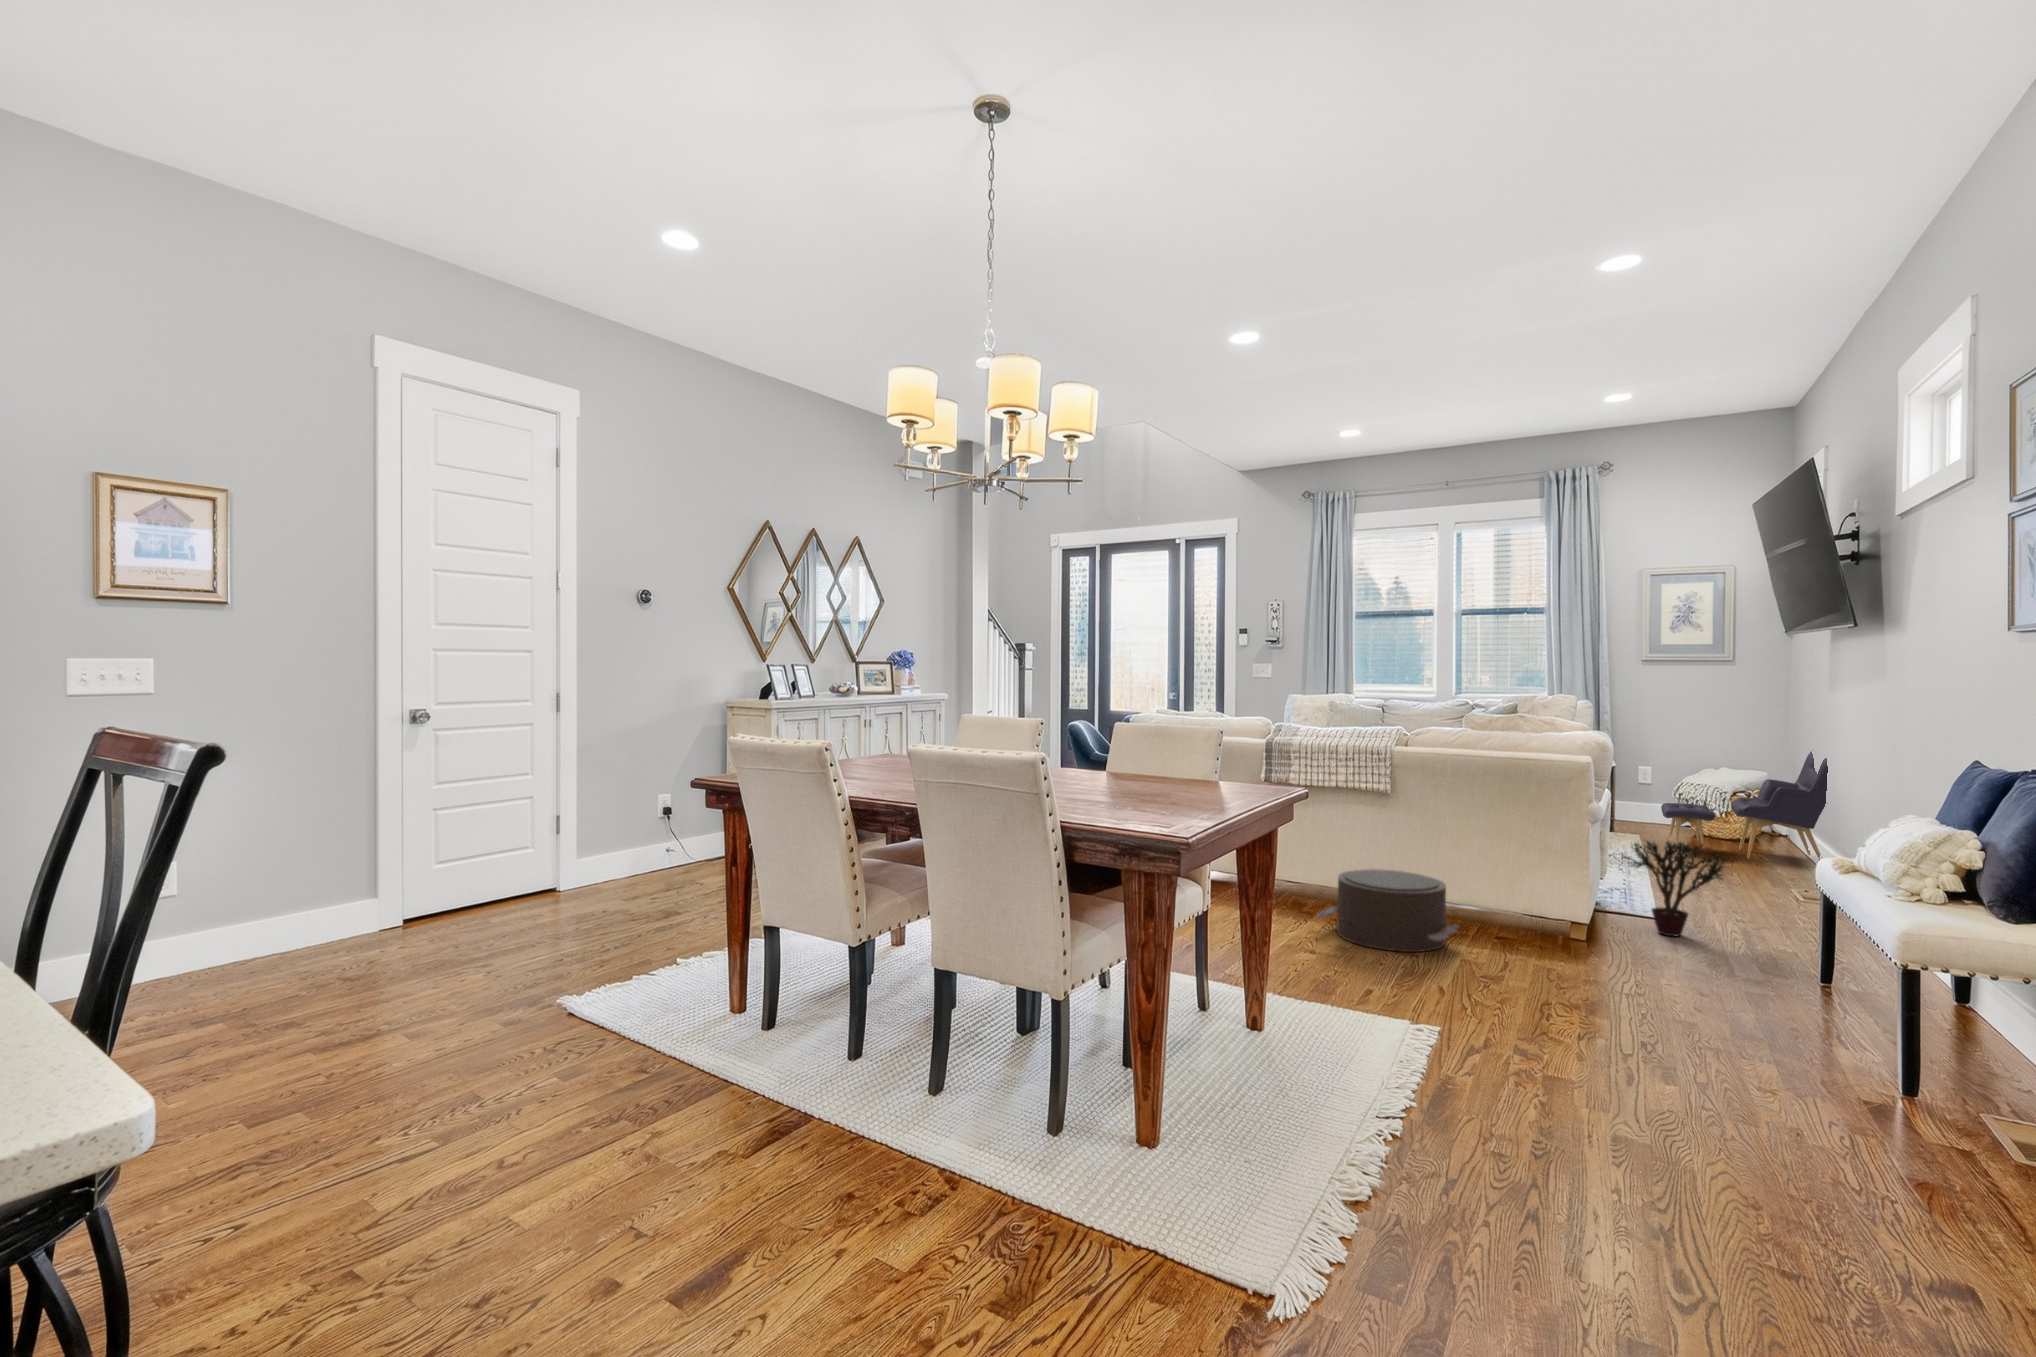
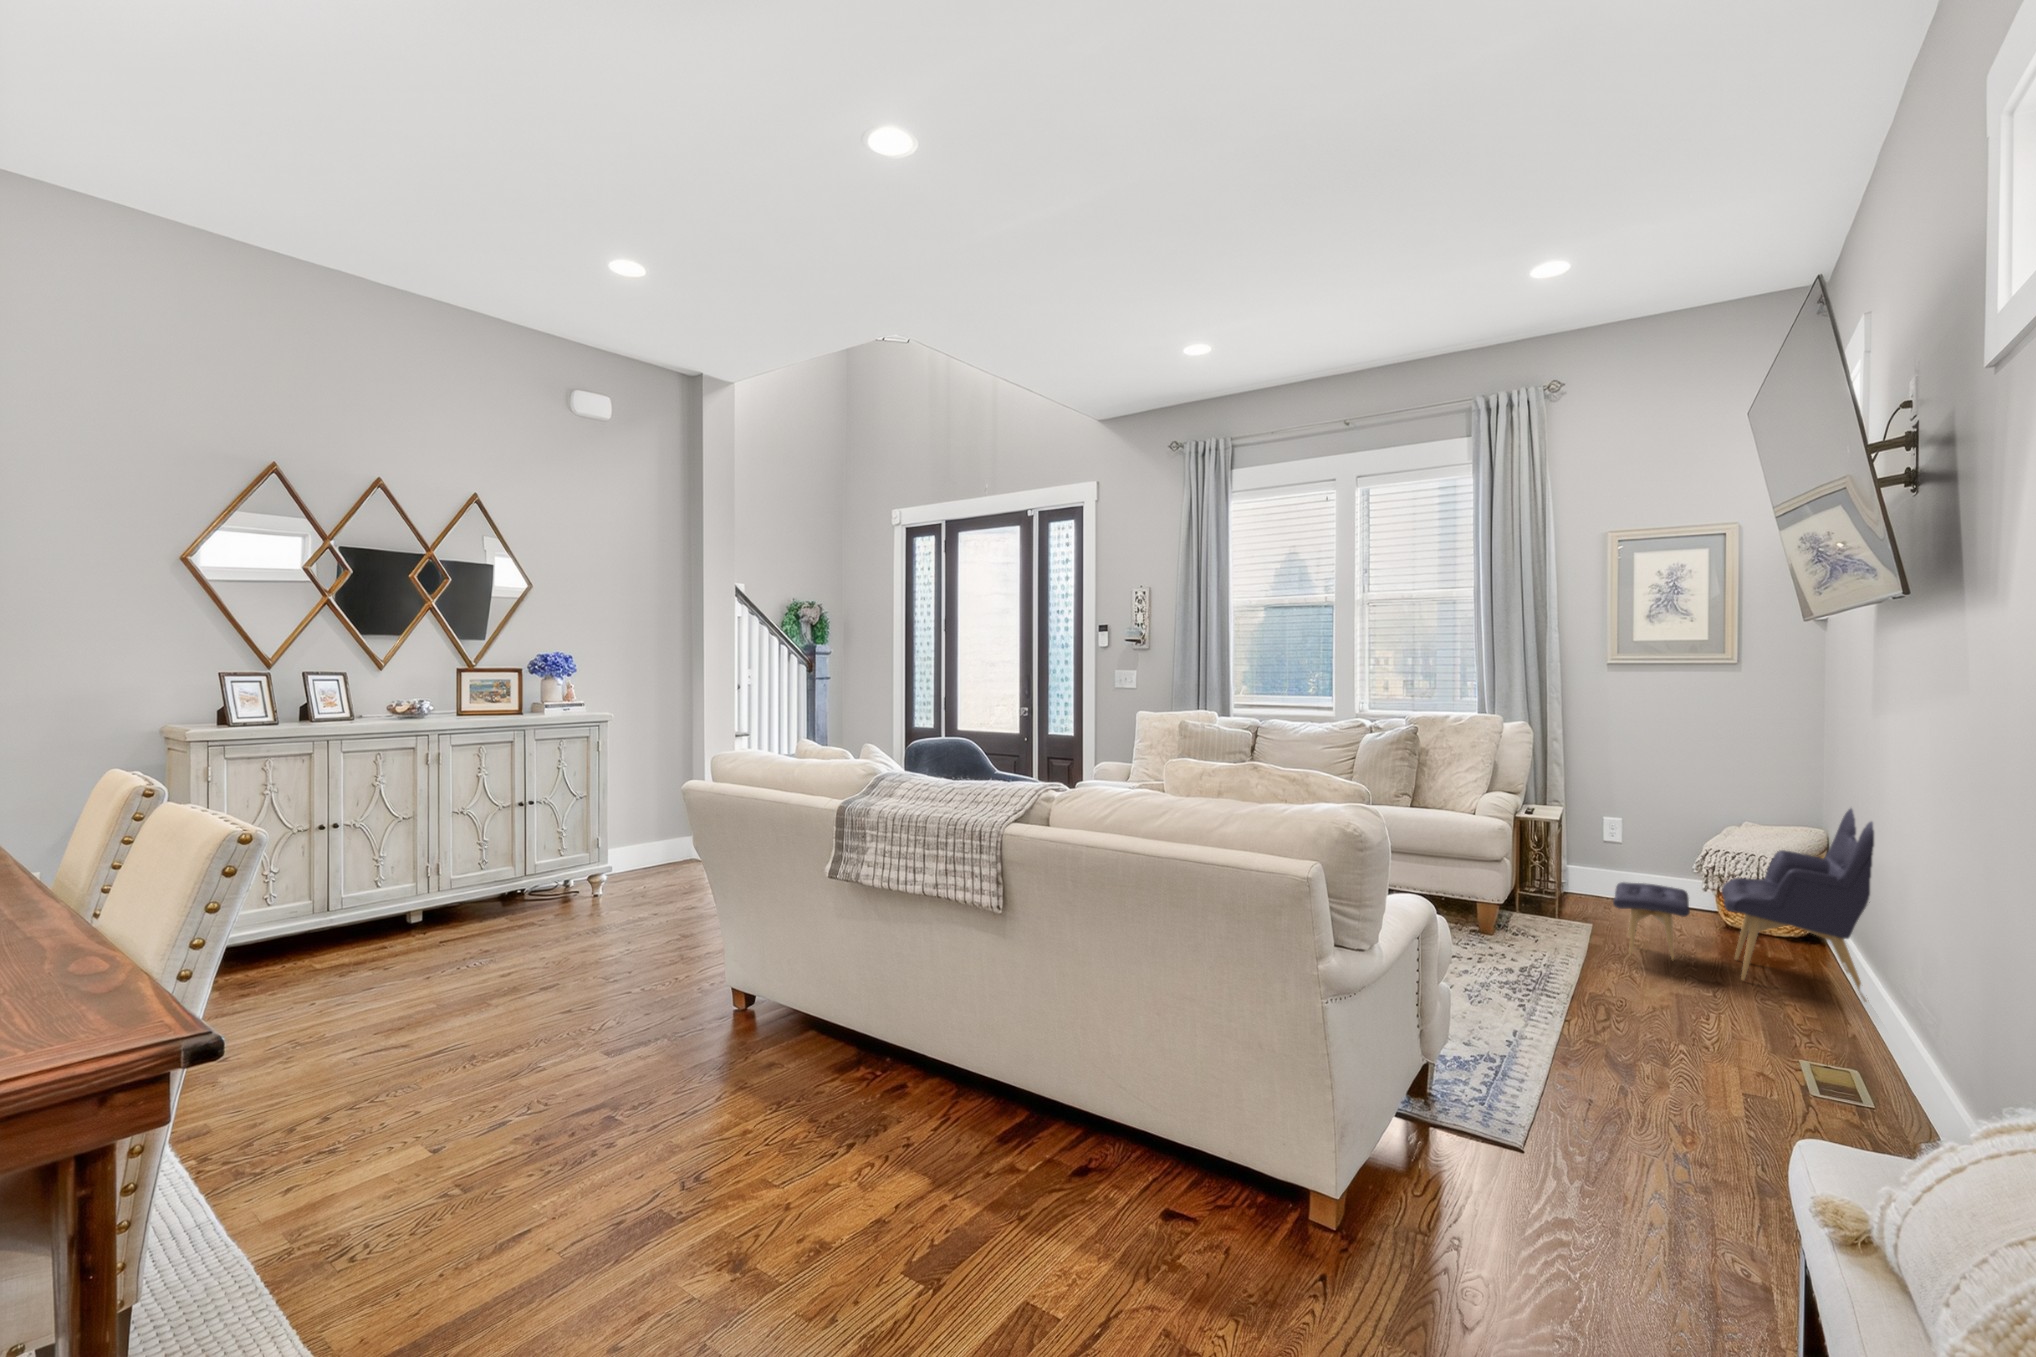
potted plant: present [1622,841,1726,936] -> none [1414,1005,1620,1217]
pouf: present [1316,869,1459,952] -> none [812,1053,1052,1262]

